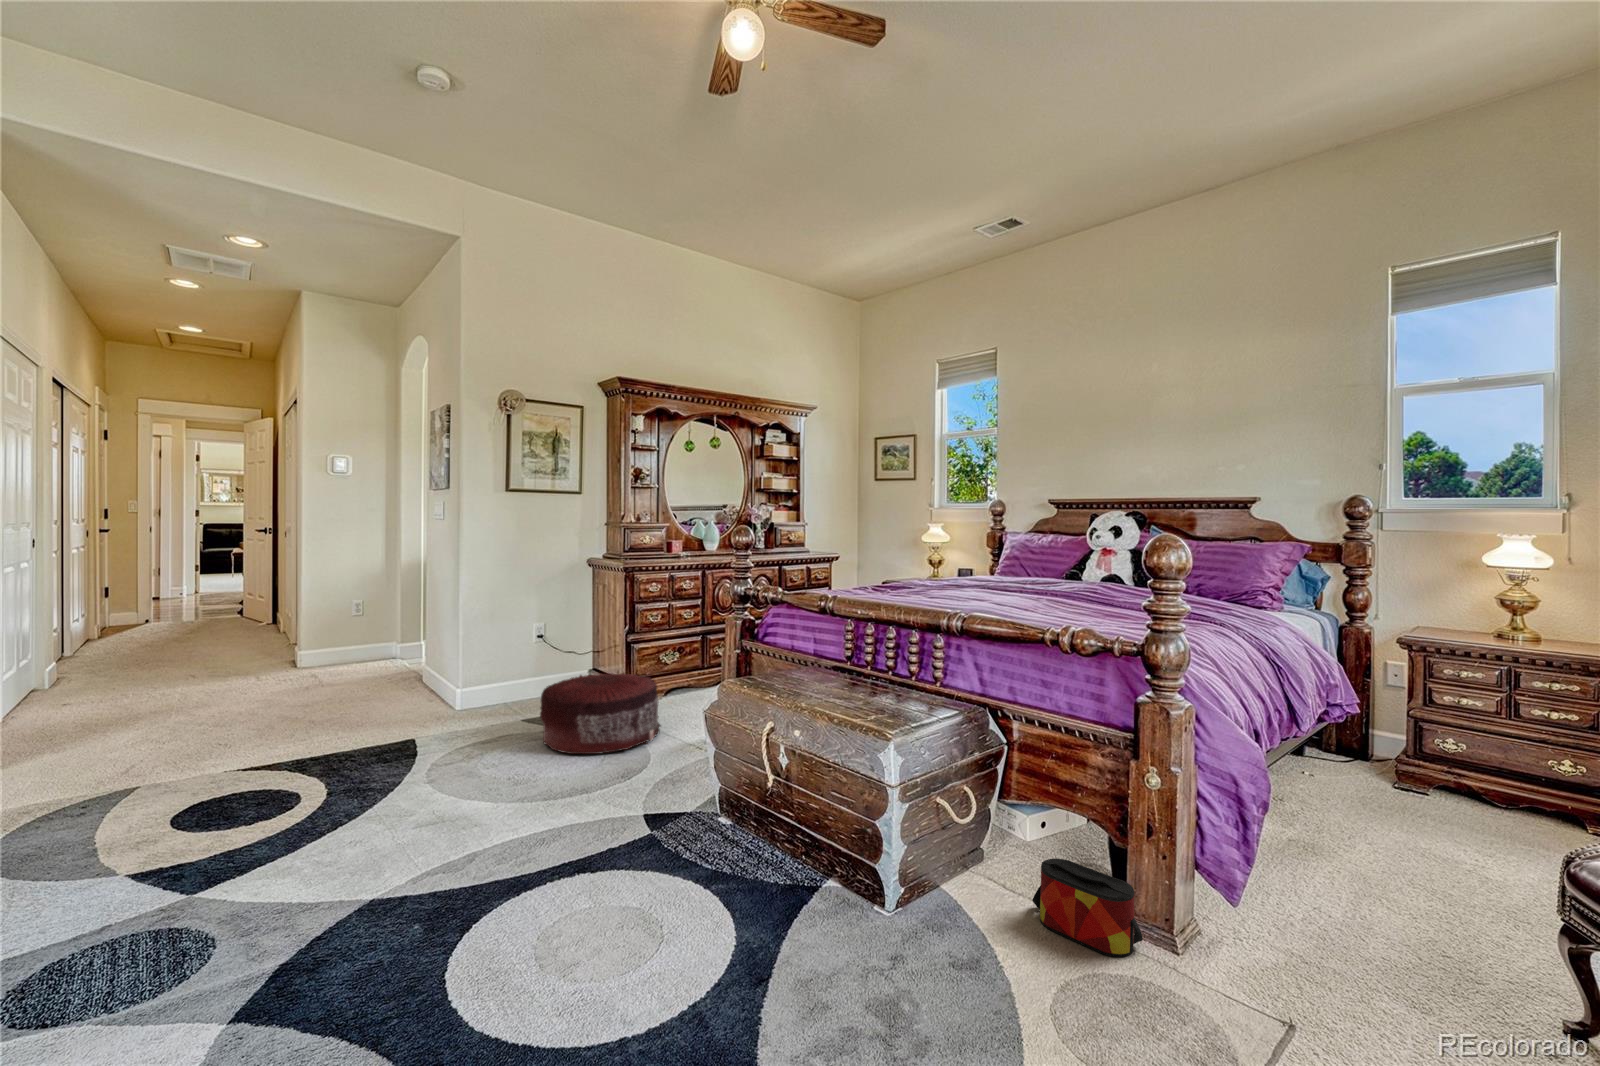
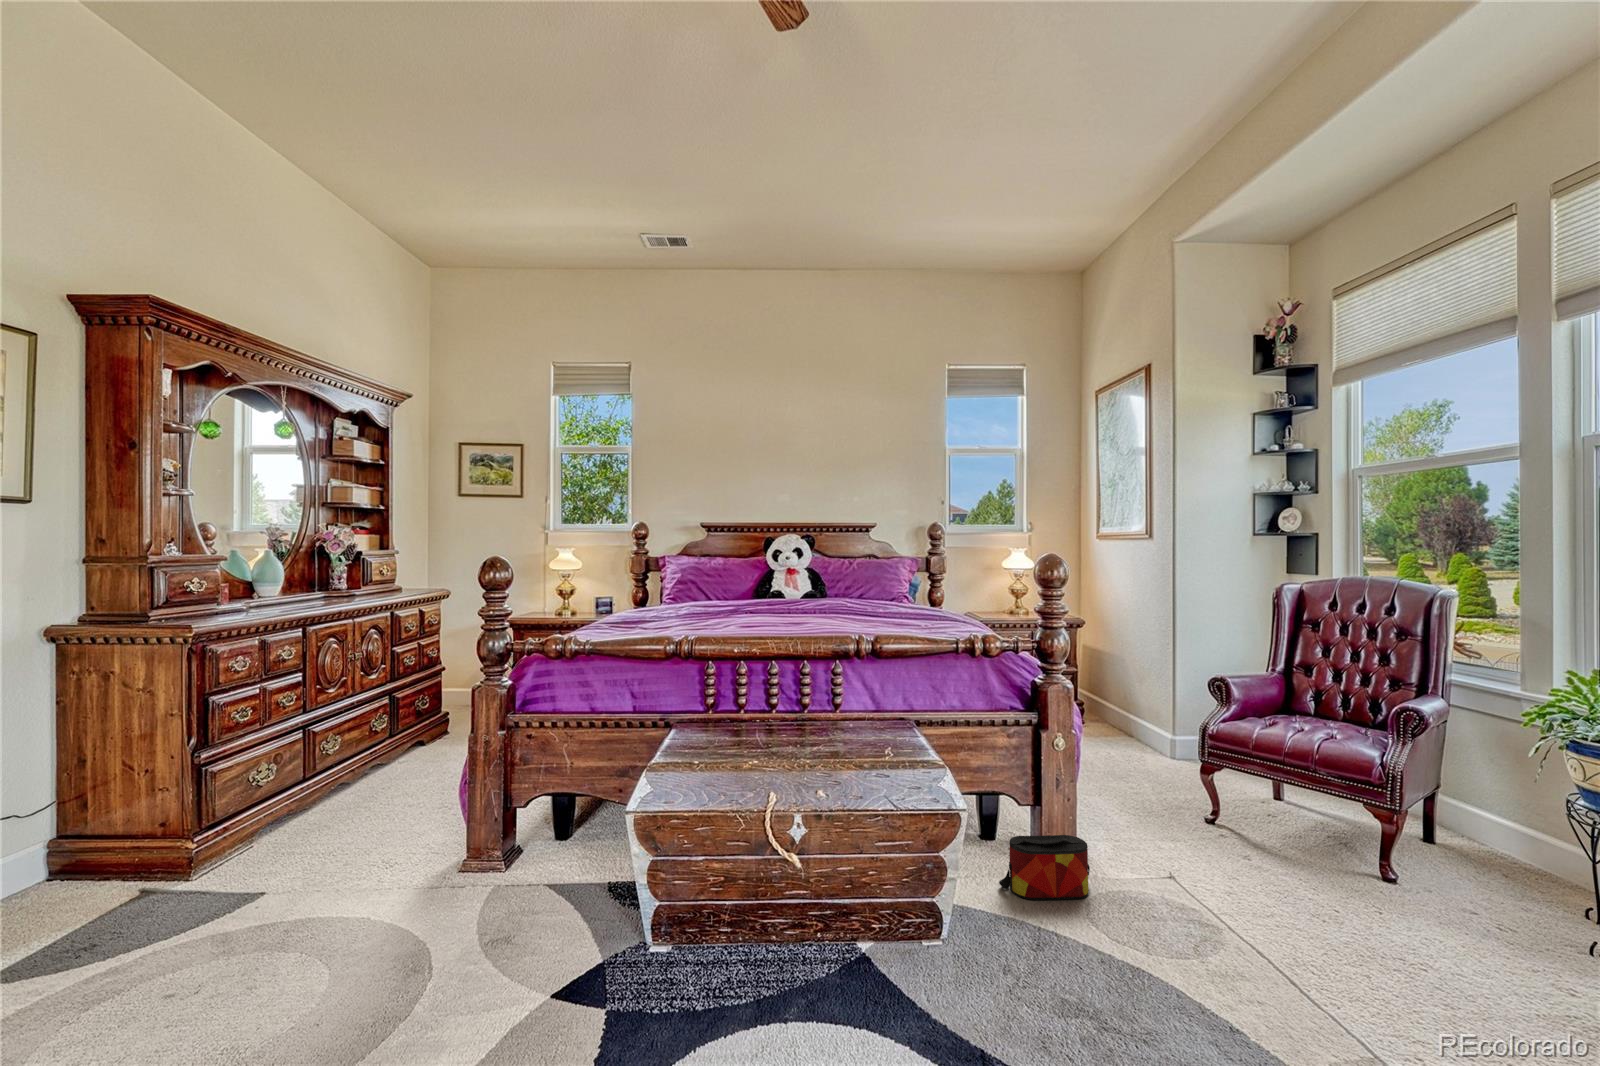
pouf: present [540,673,660,754] -> none [111,804,365,991]

